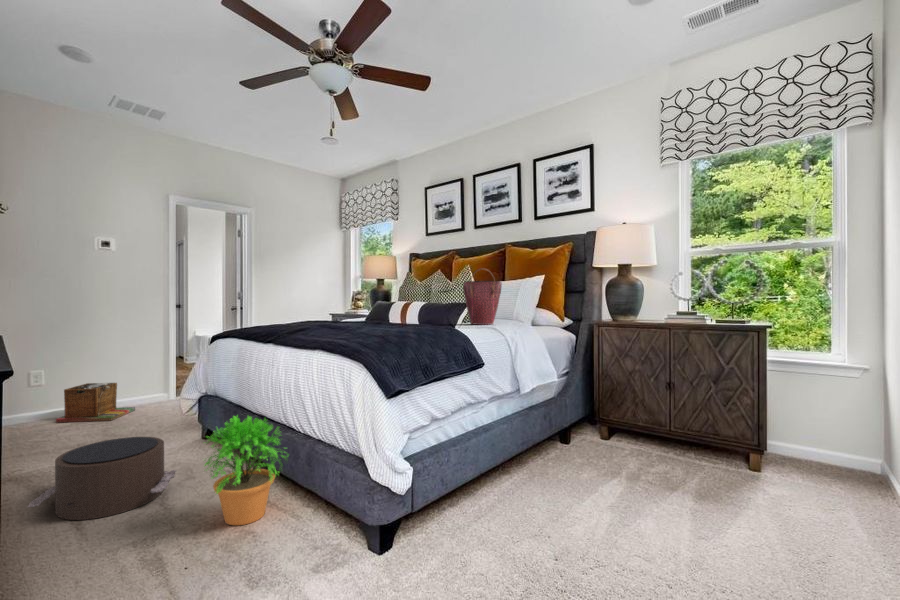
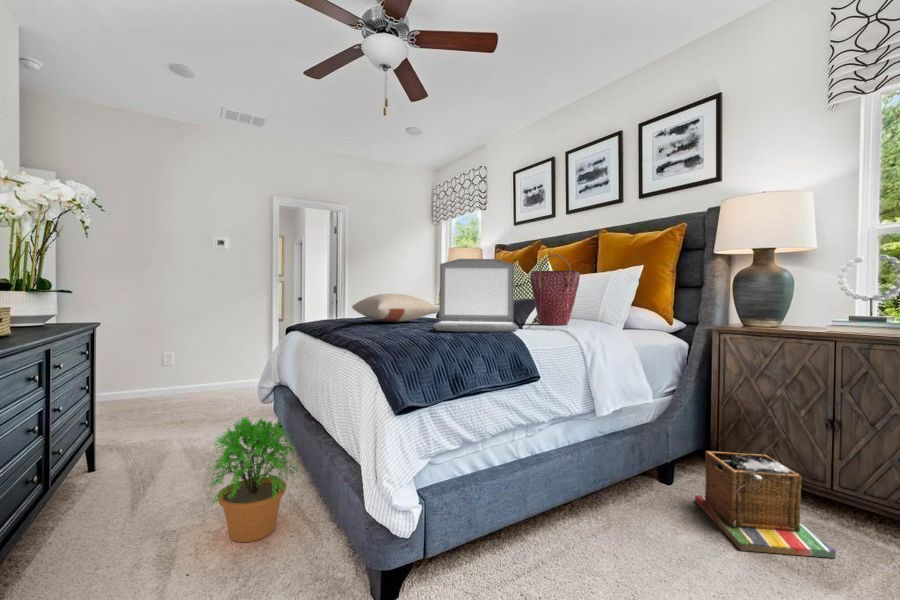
laptop: none [394,272,466,332] -> present [433,259,519,332]
pillow: none [298,301,383,326] -> present [352,293,439,322]
laundry basket: present [56,383,135,423] -> present [695,451,836,558]
pouf: present [28,437,176,520] -> none [68,427,213,509]

